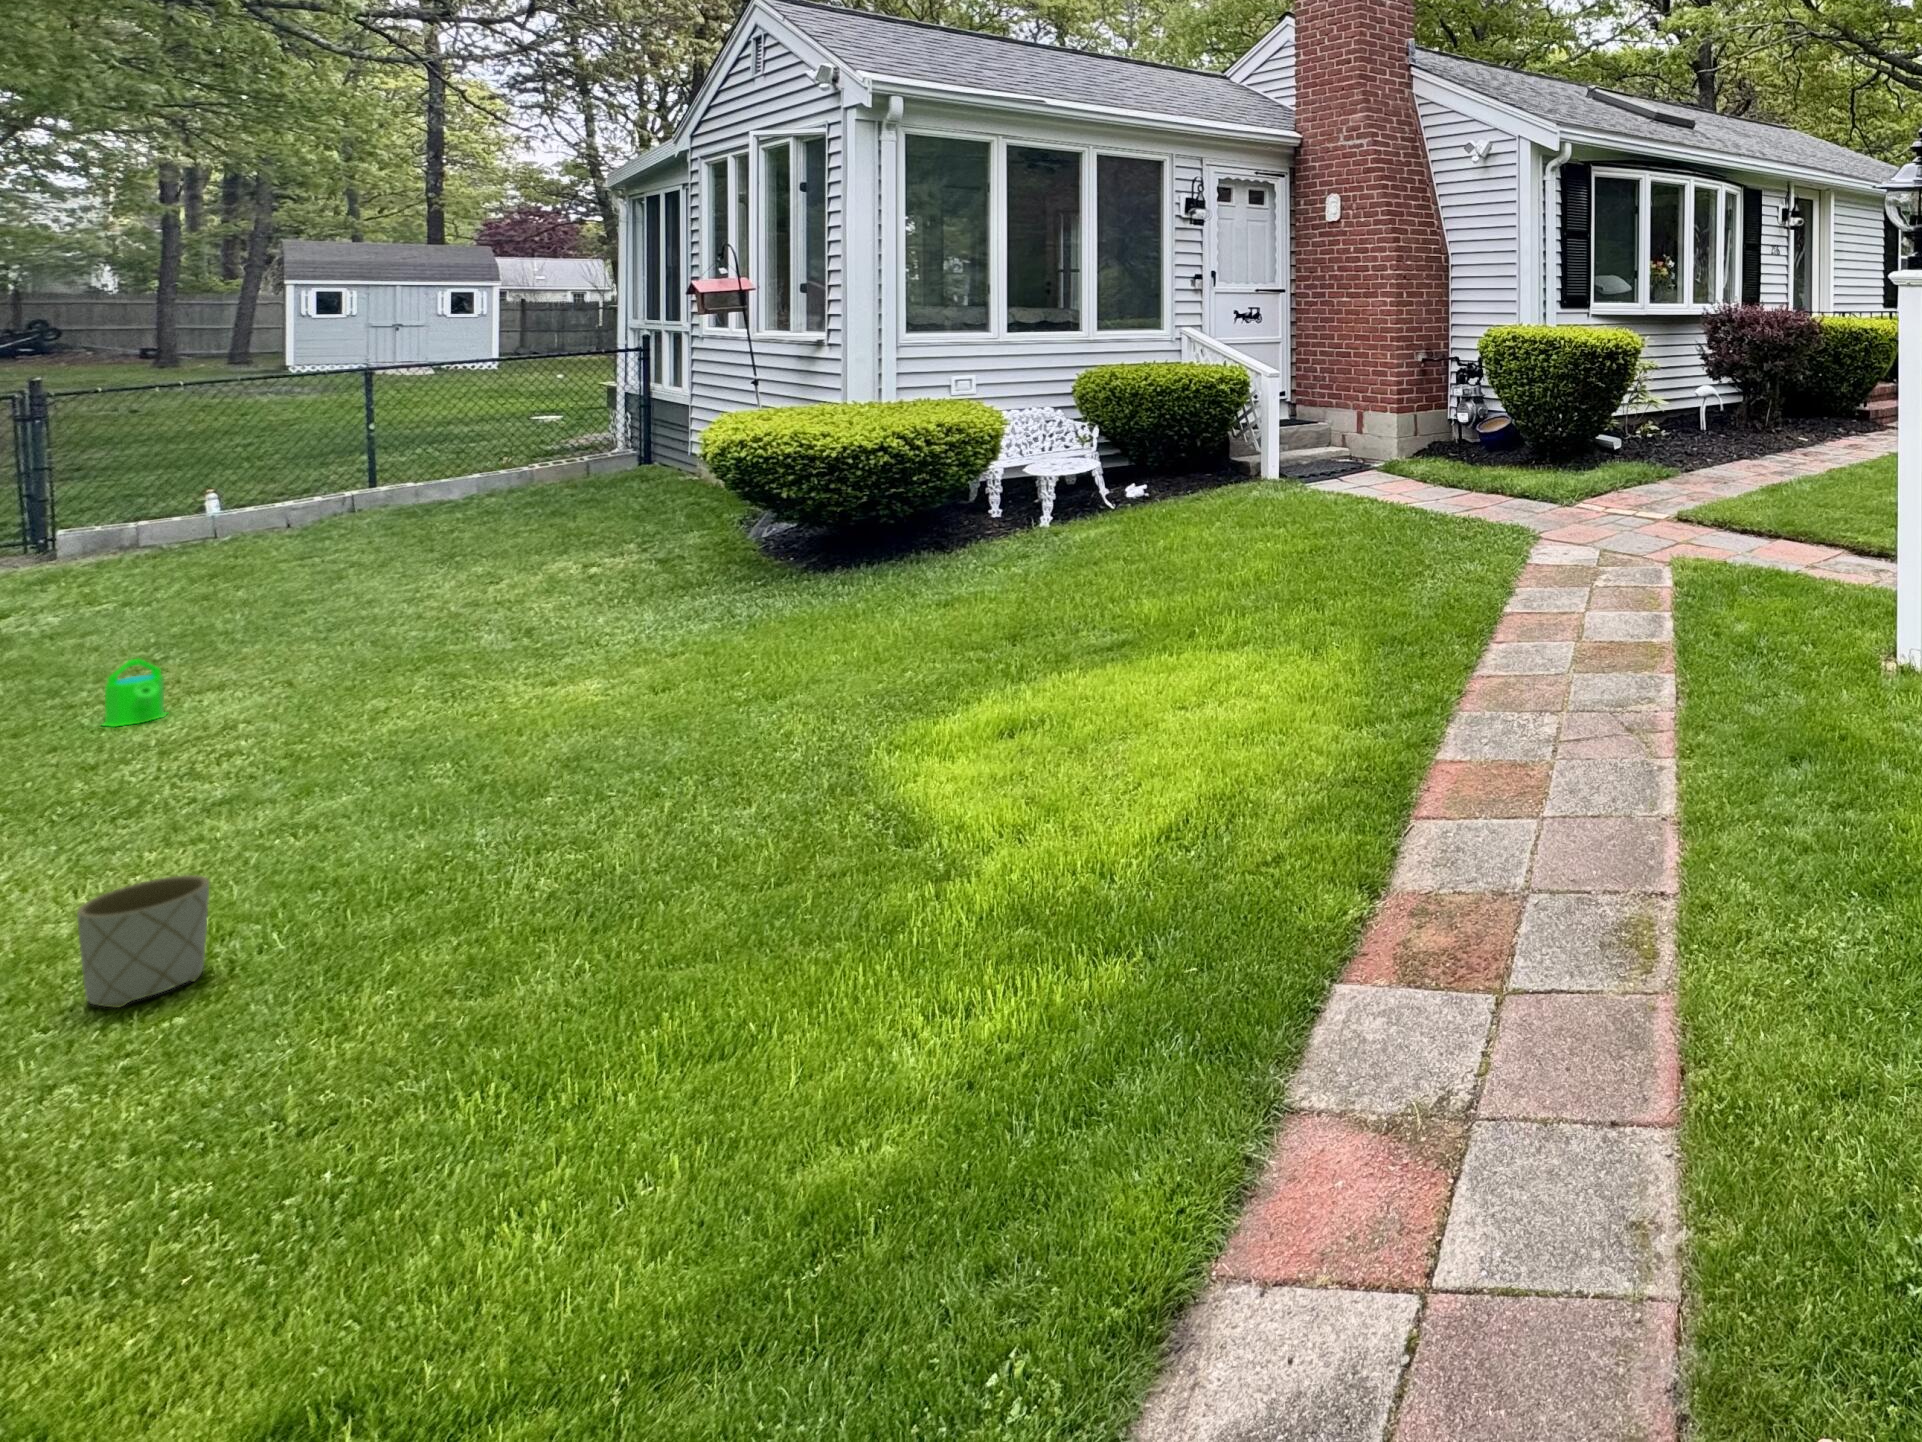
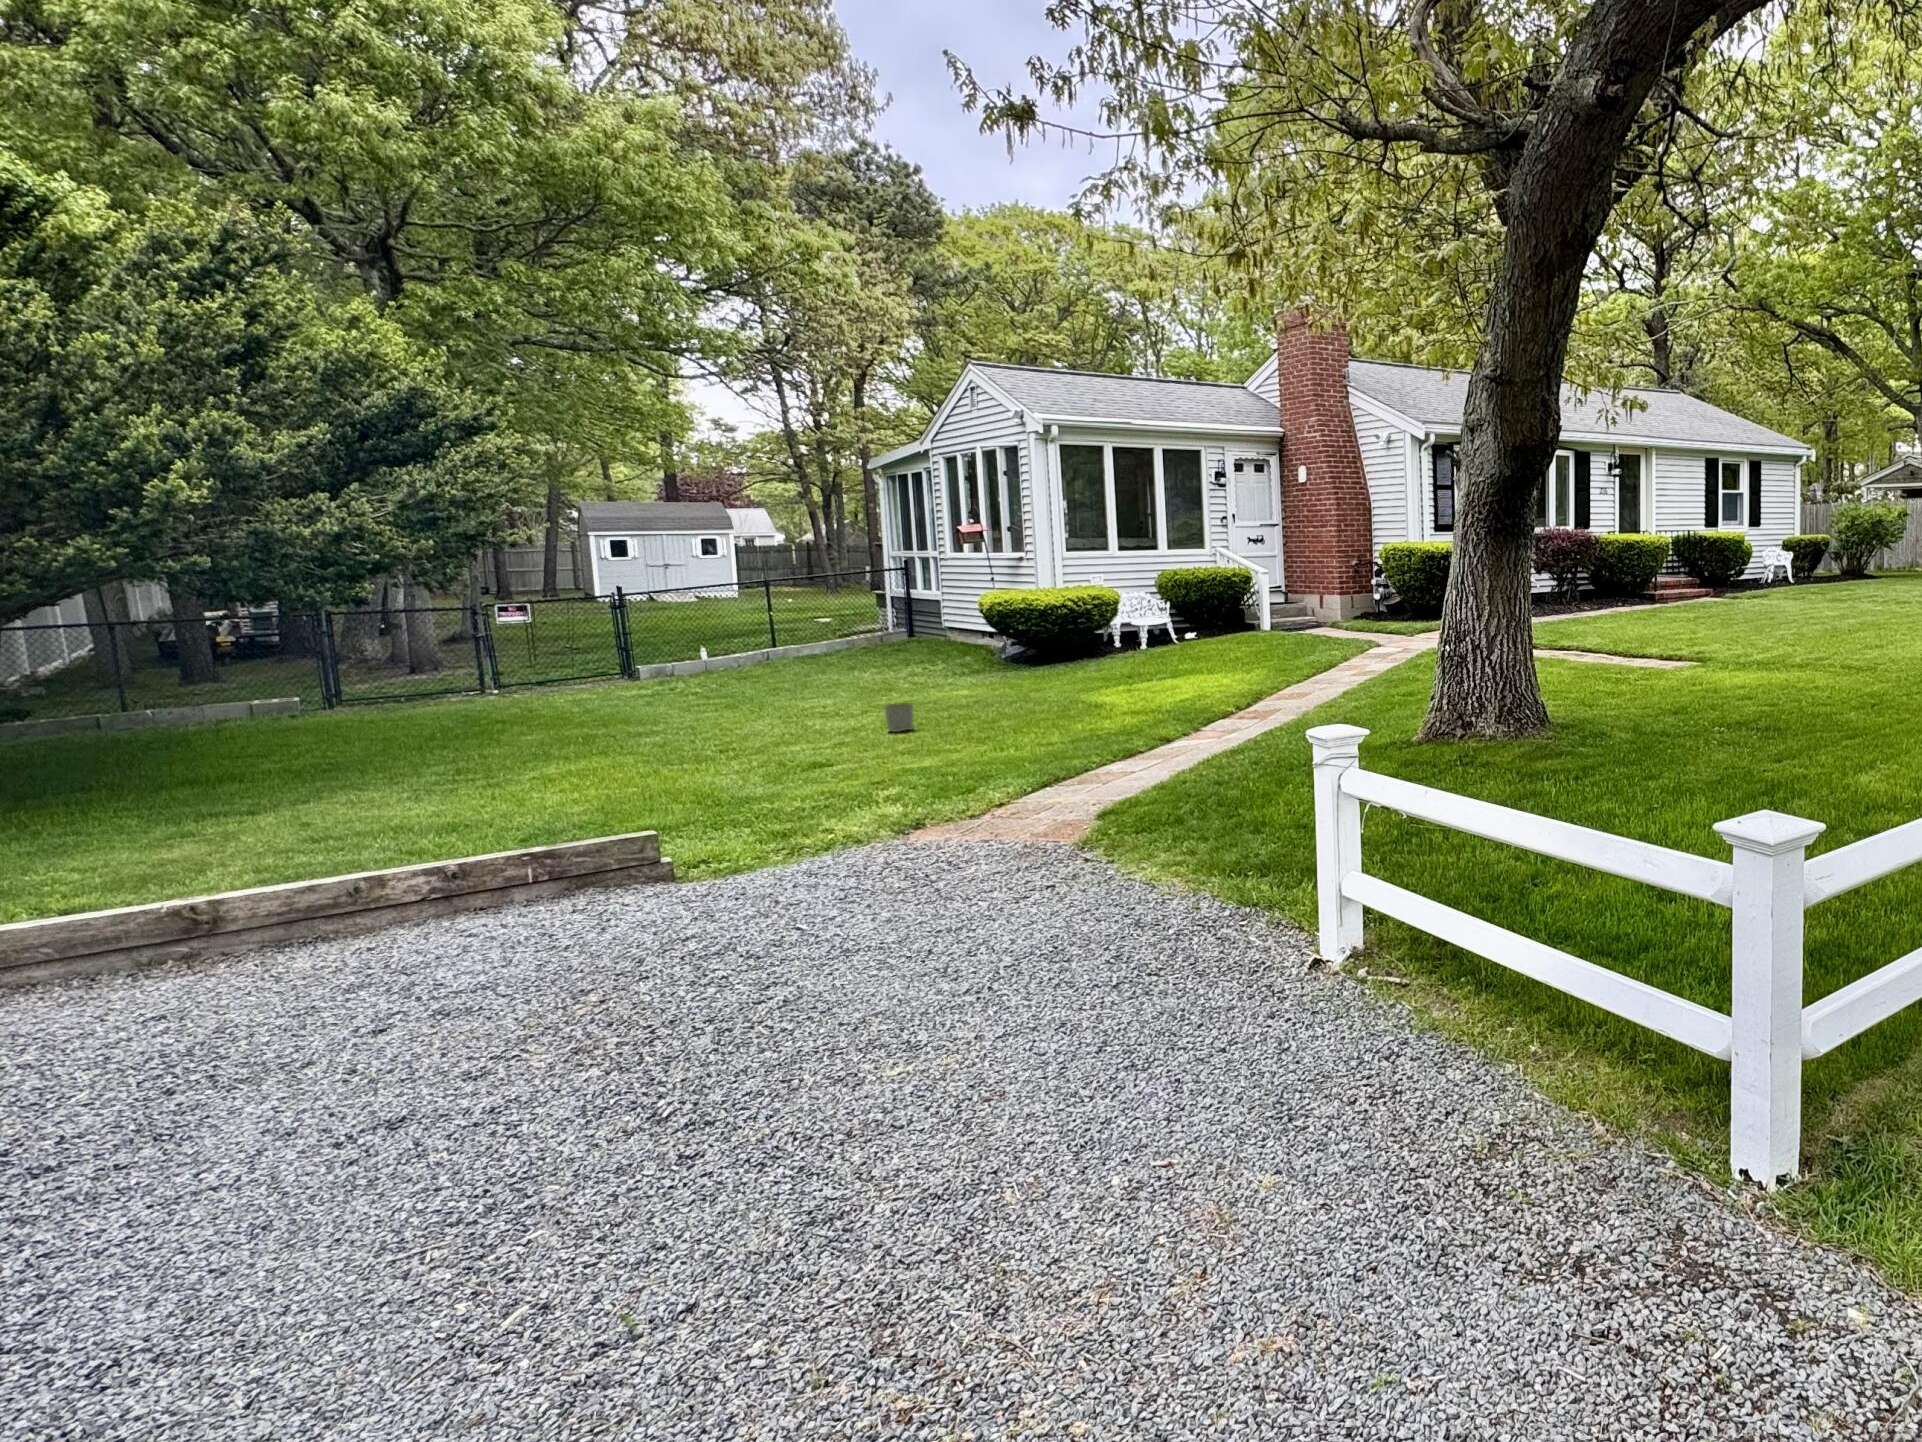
watering can: present [103,659,167,727] -> none [793,678,813,702]

